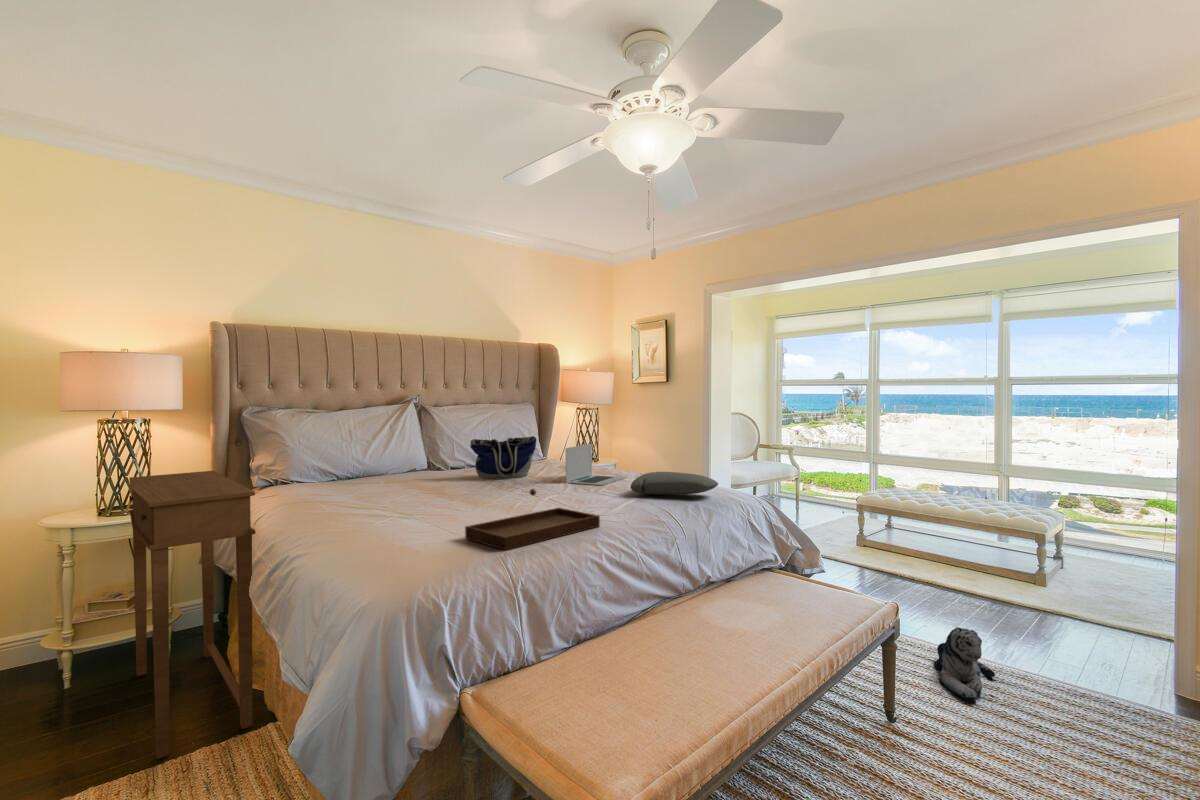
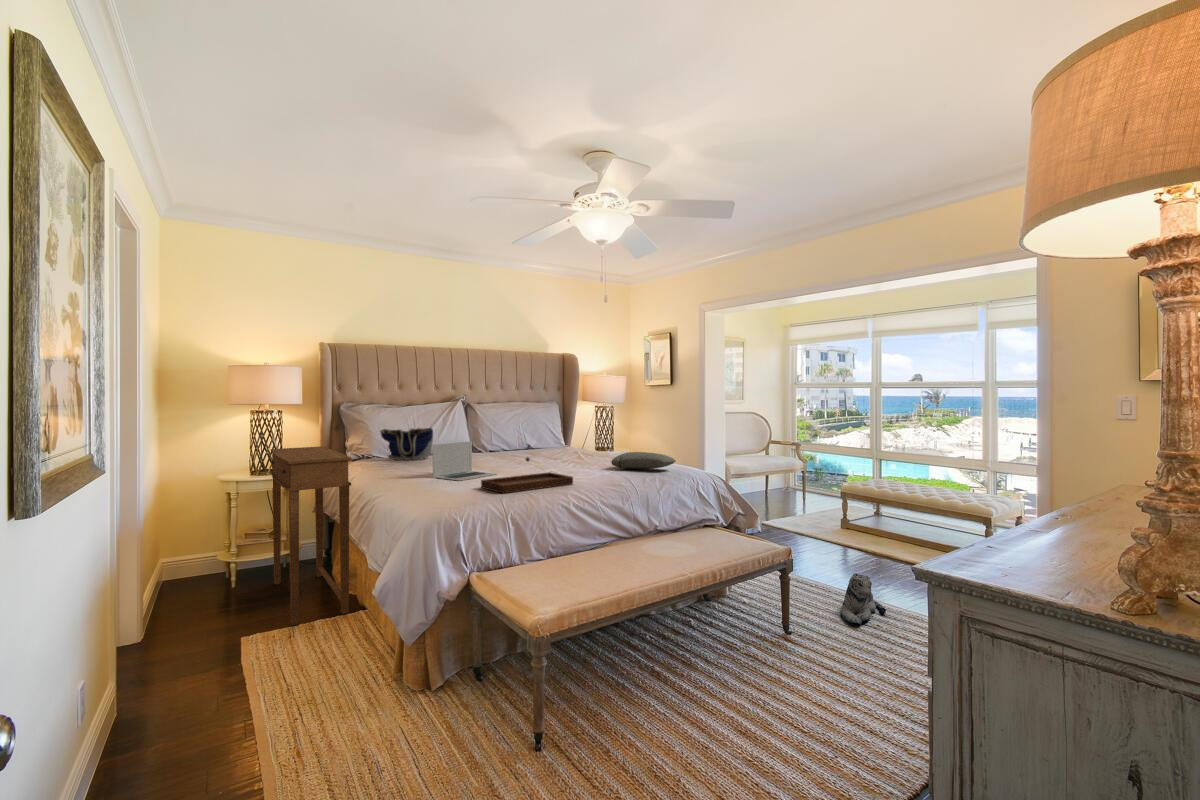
tote bag: present [470,436,537,478] -> present [380,428,433,460]
laptop: present [565,444,625,485] -> present [433,441,496,481]

